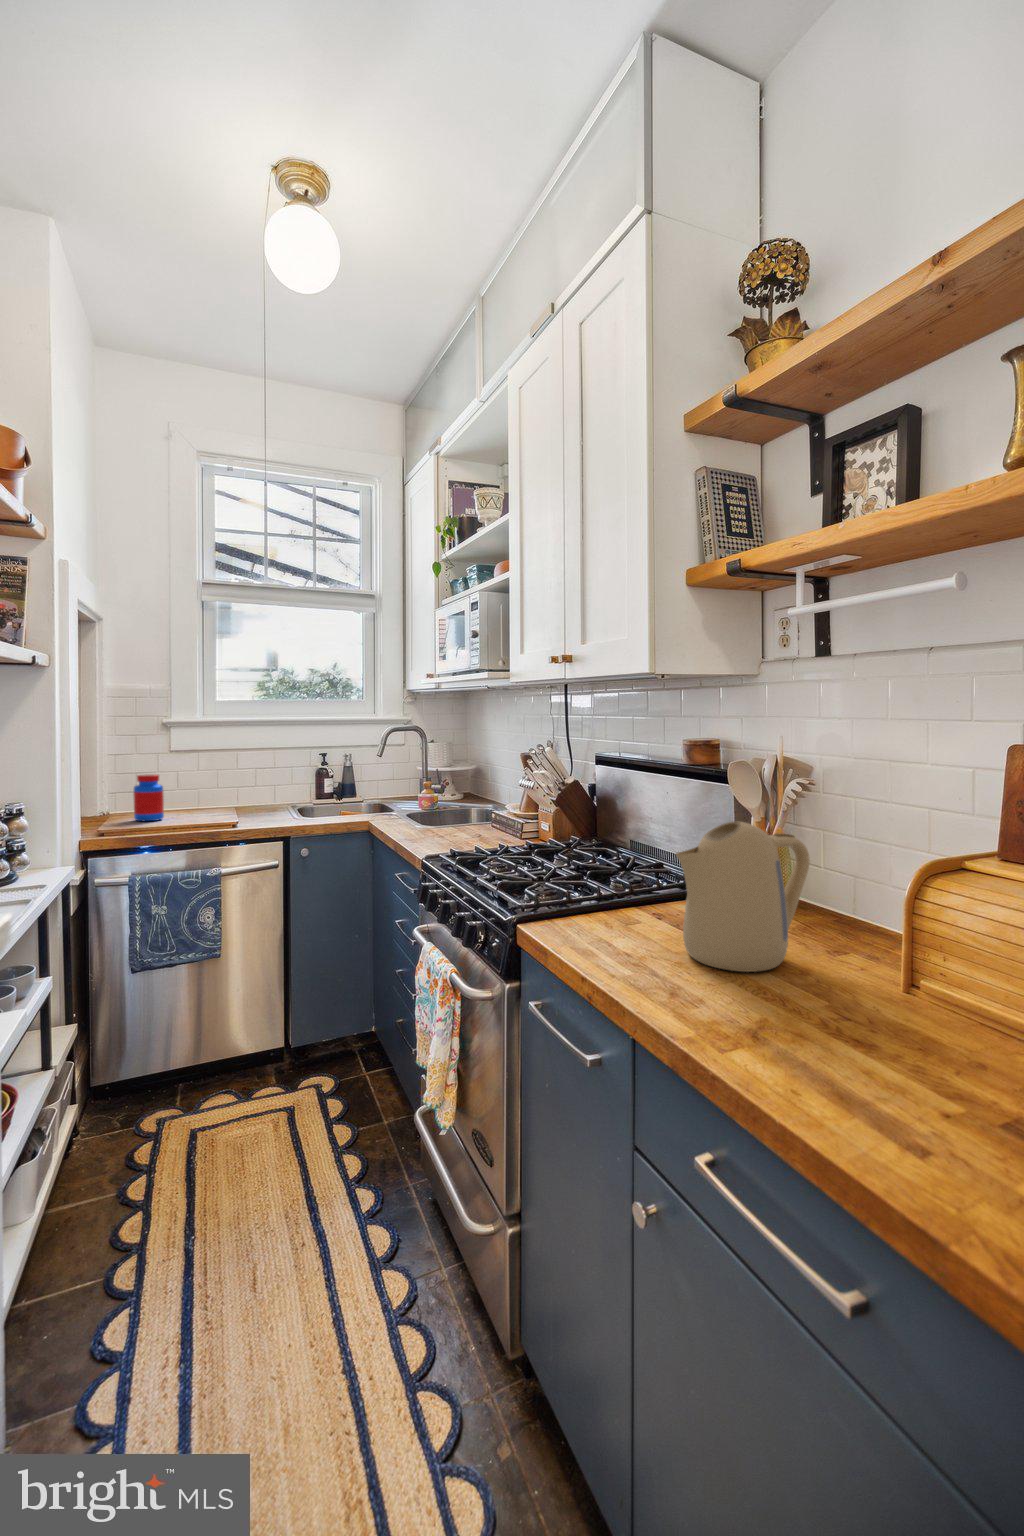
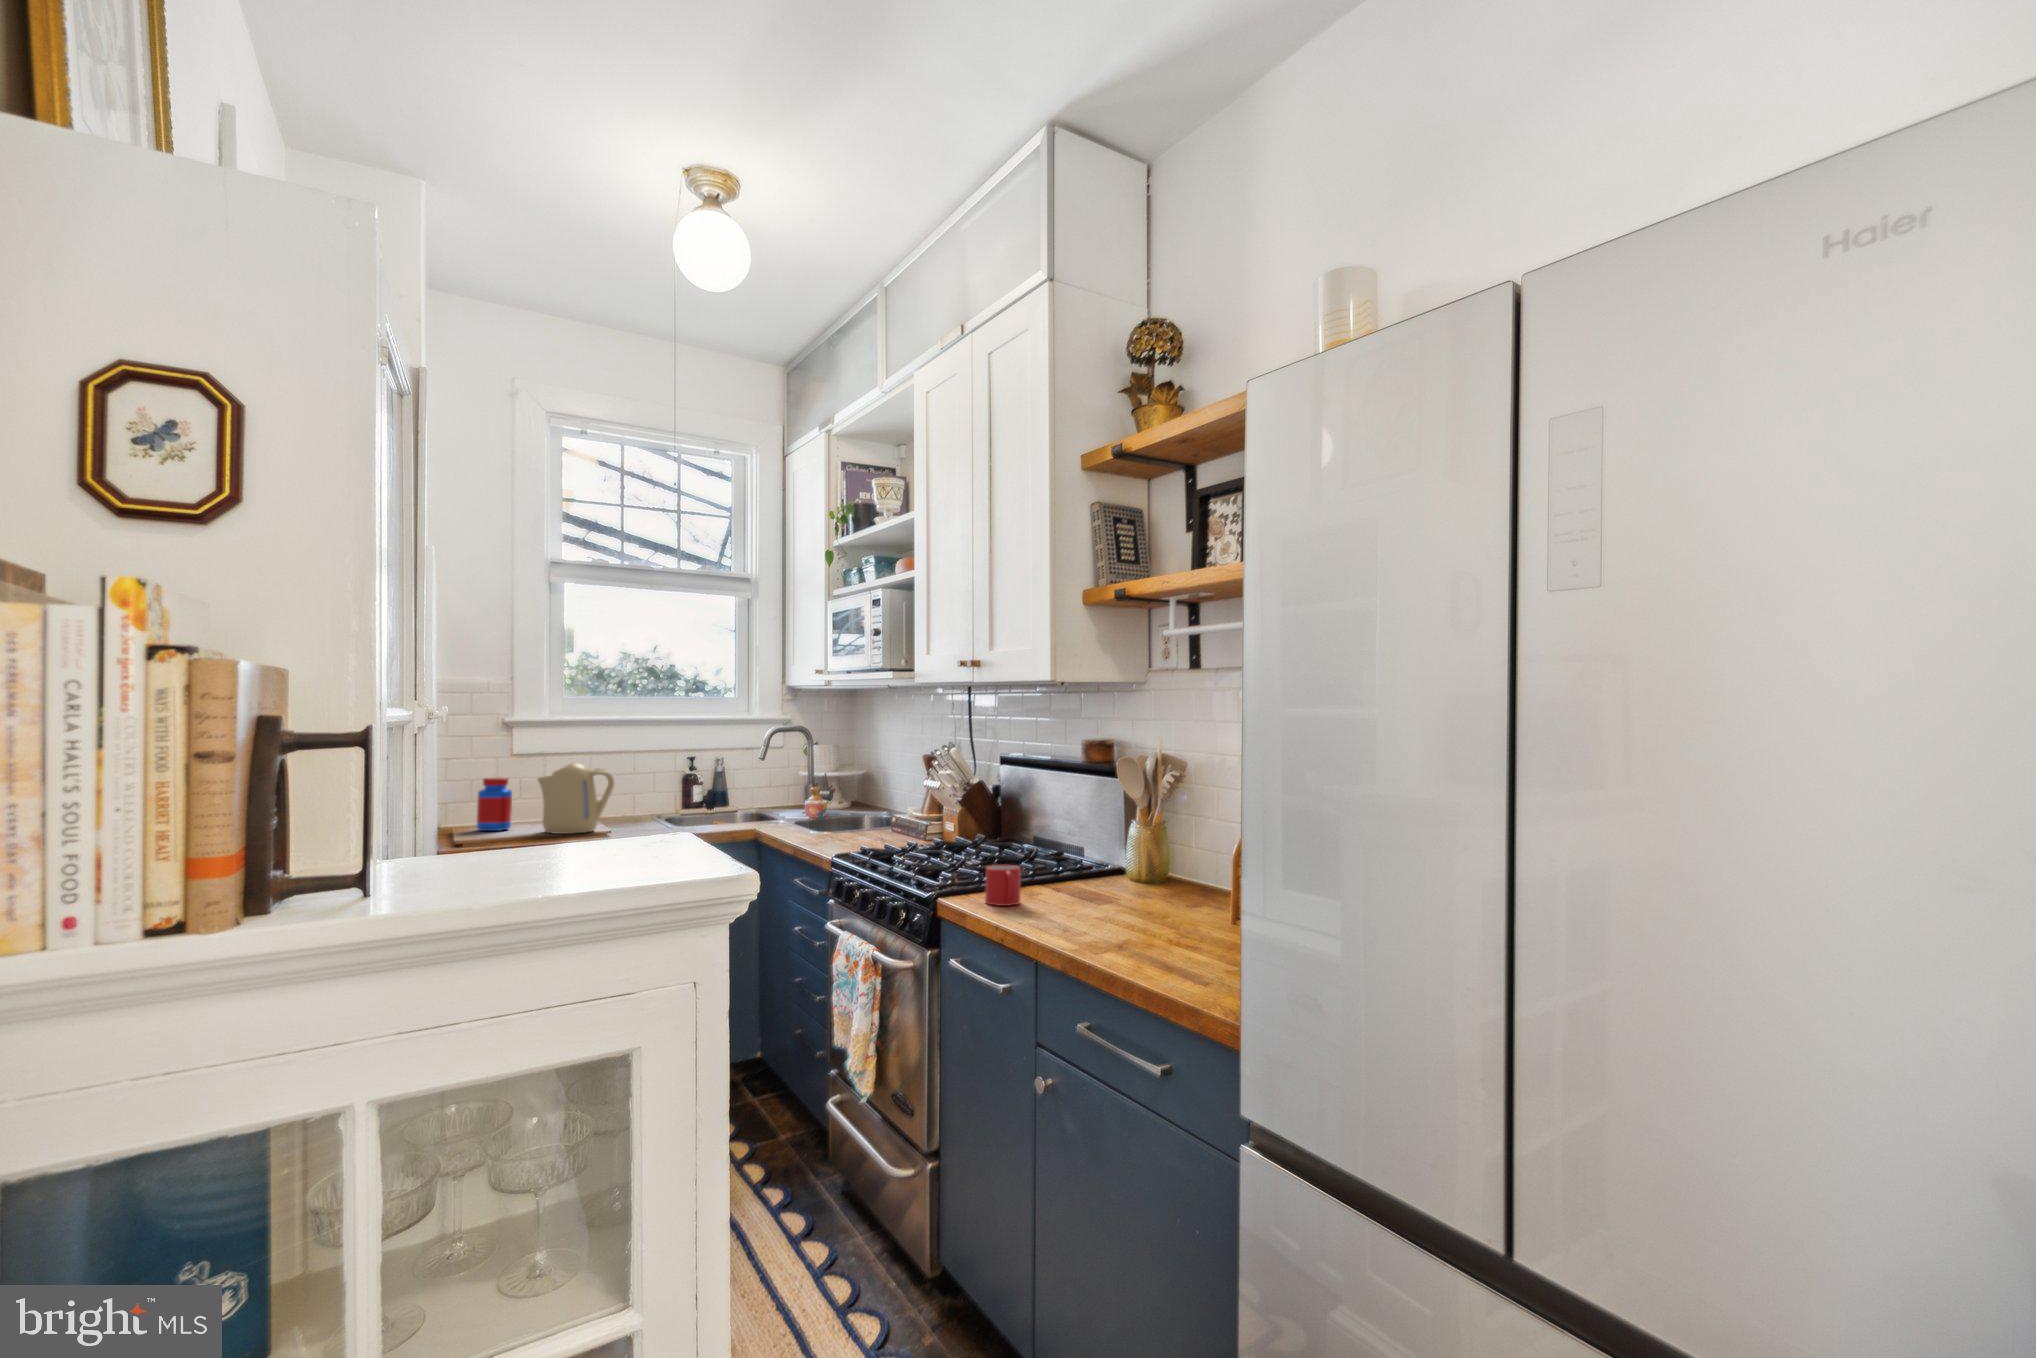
kettle: present [676,821,810,972] -> present [538,762,614,834]
mug: none [572,890,614,942] -> present [985,865,1021,906]

